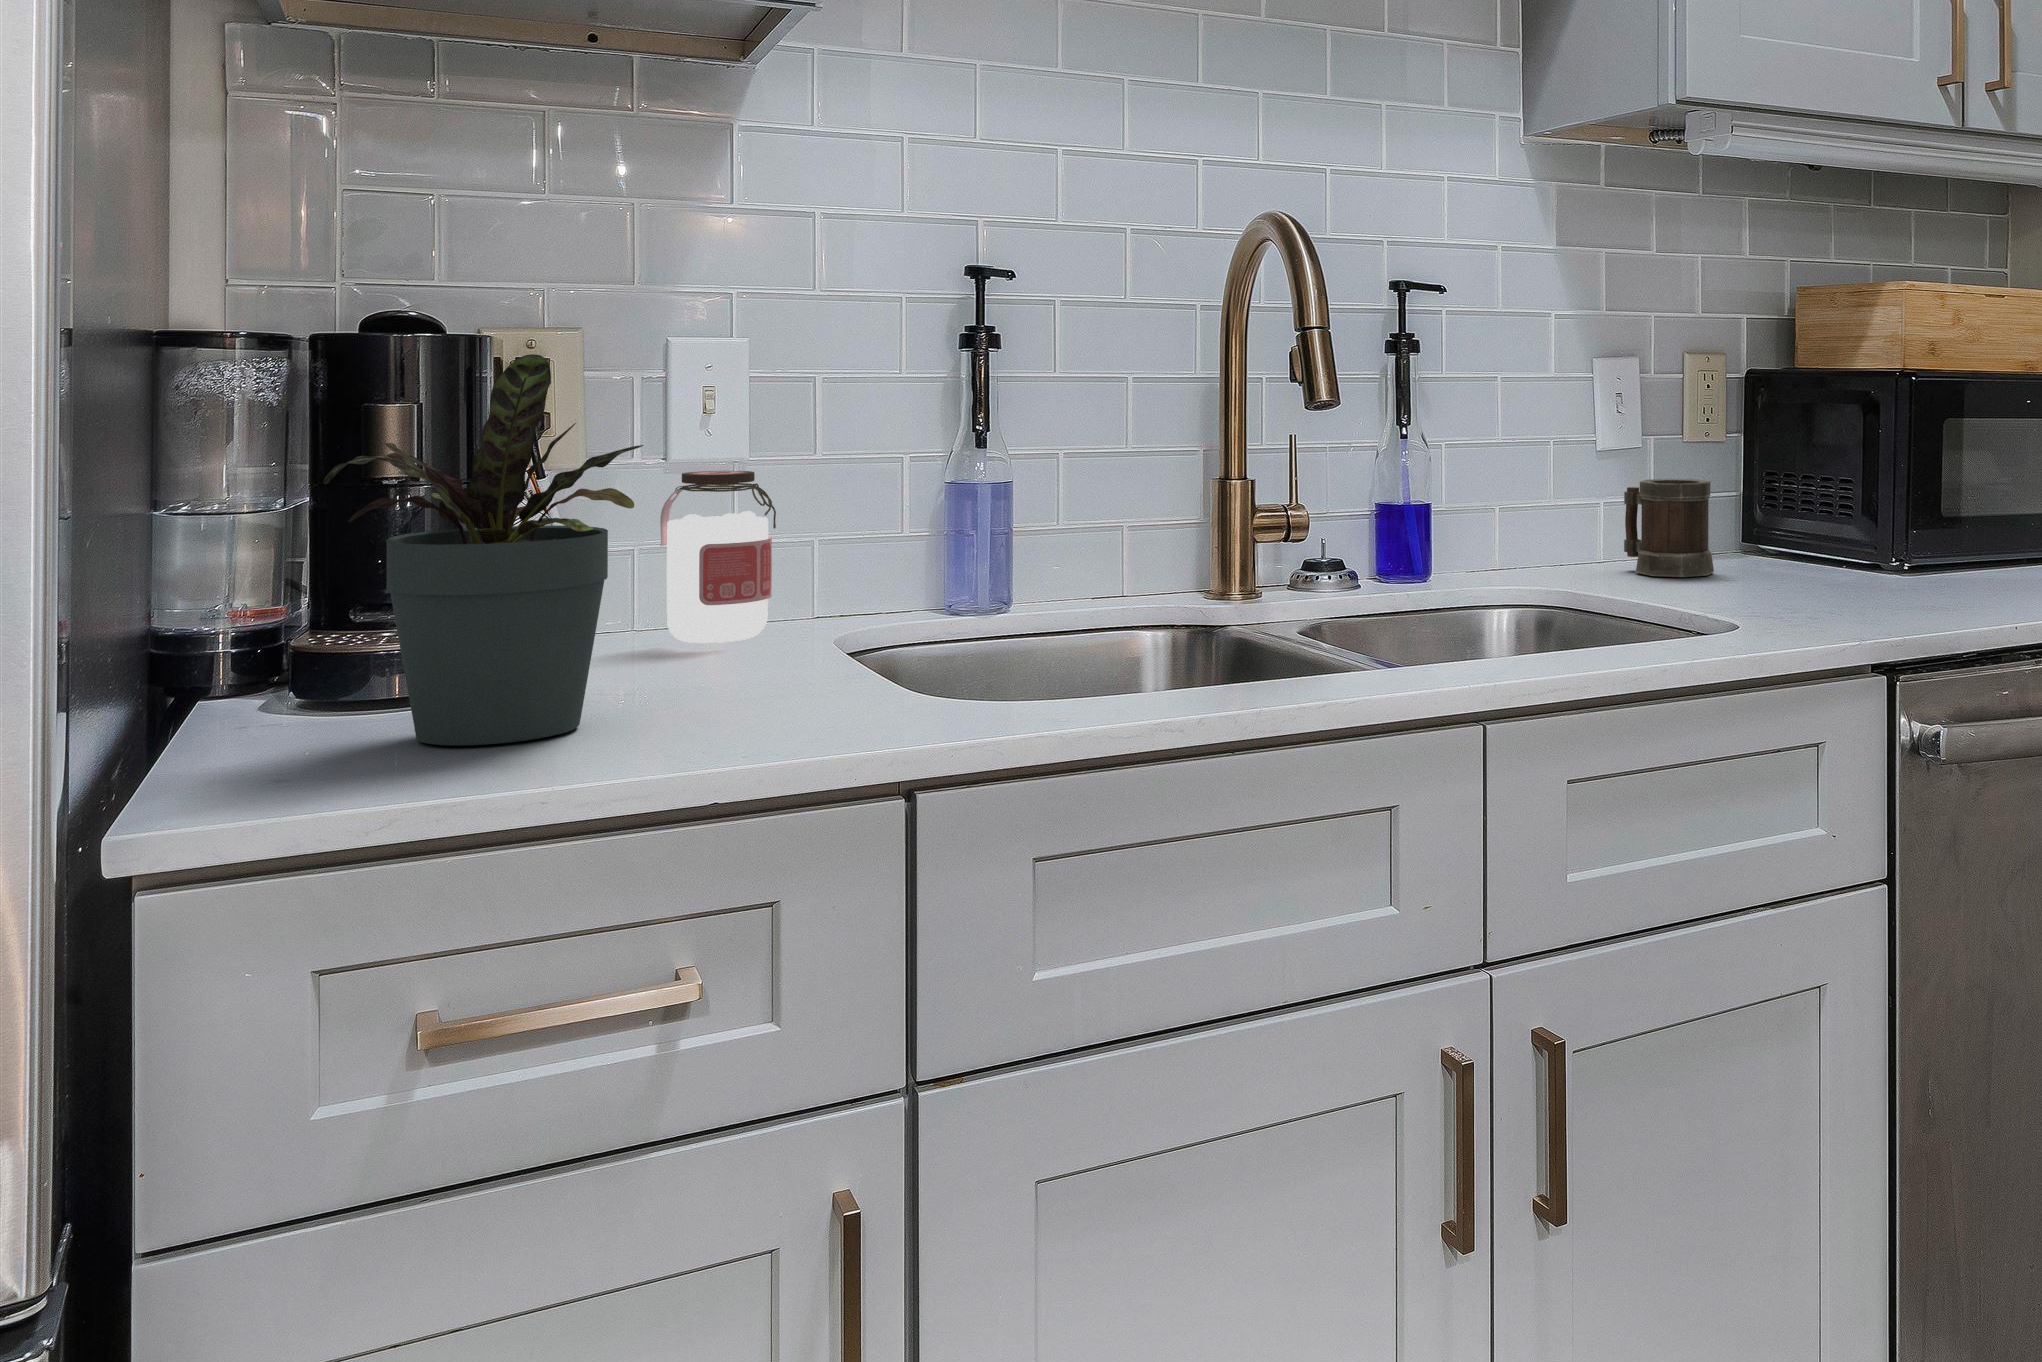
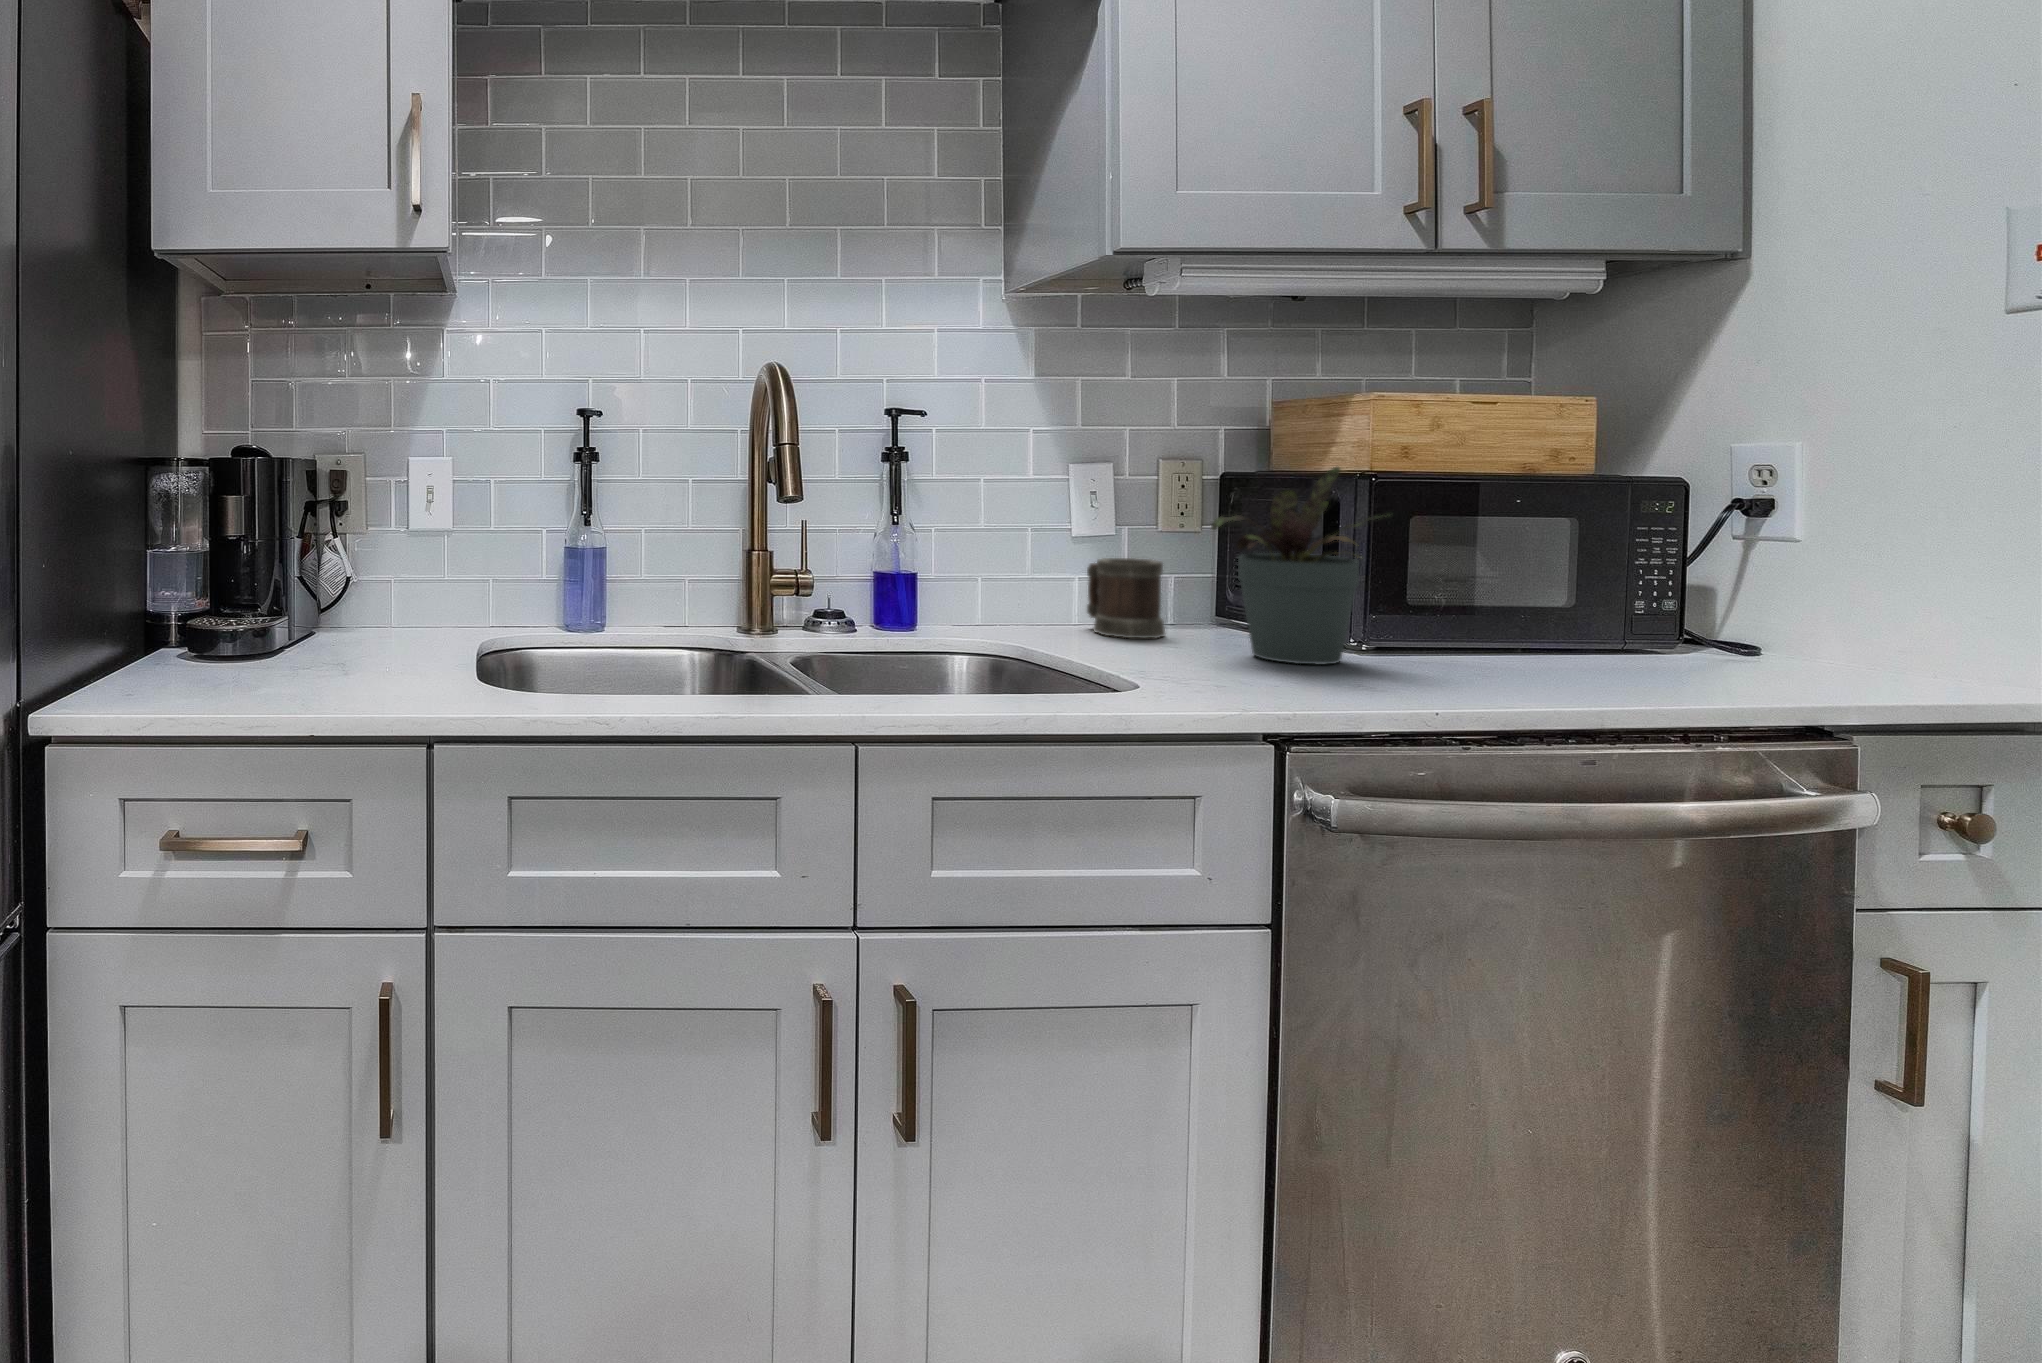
potted plant: present [324,354,643,746] -> present [1211,467,1374,664]
jar: present [660,471,776,643] -> none [399,536,459,640]

